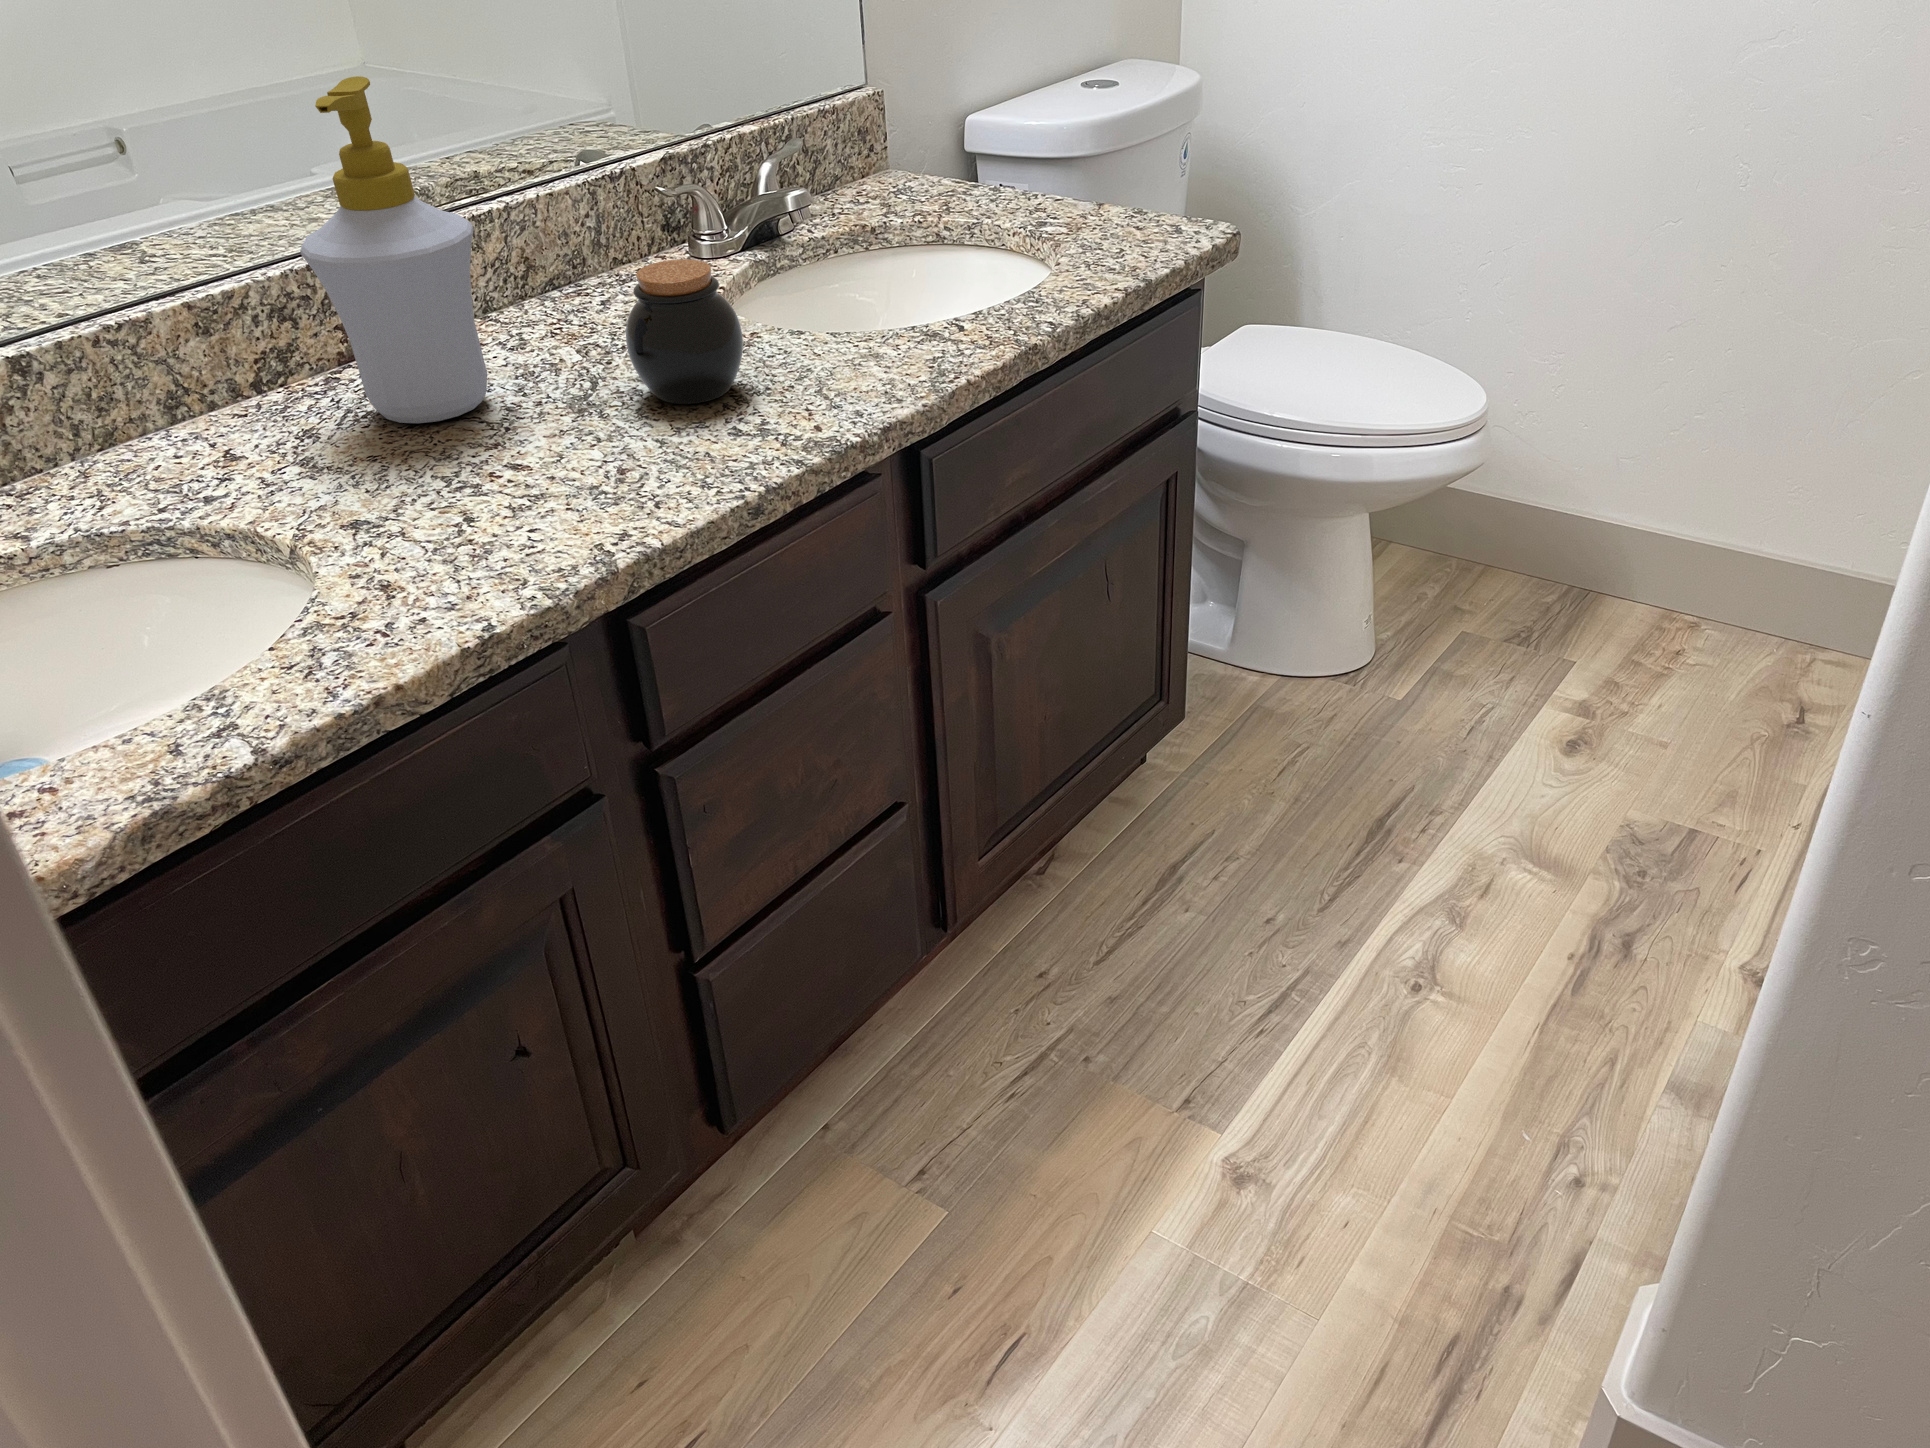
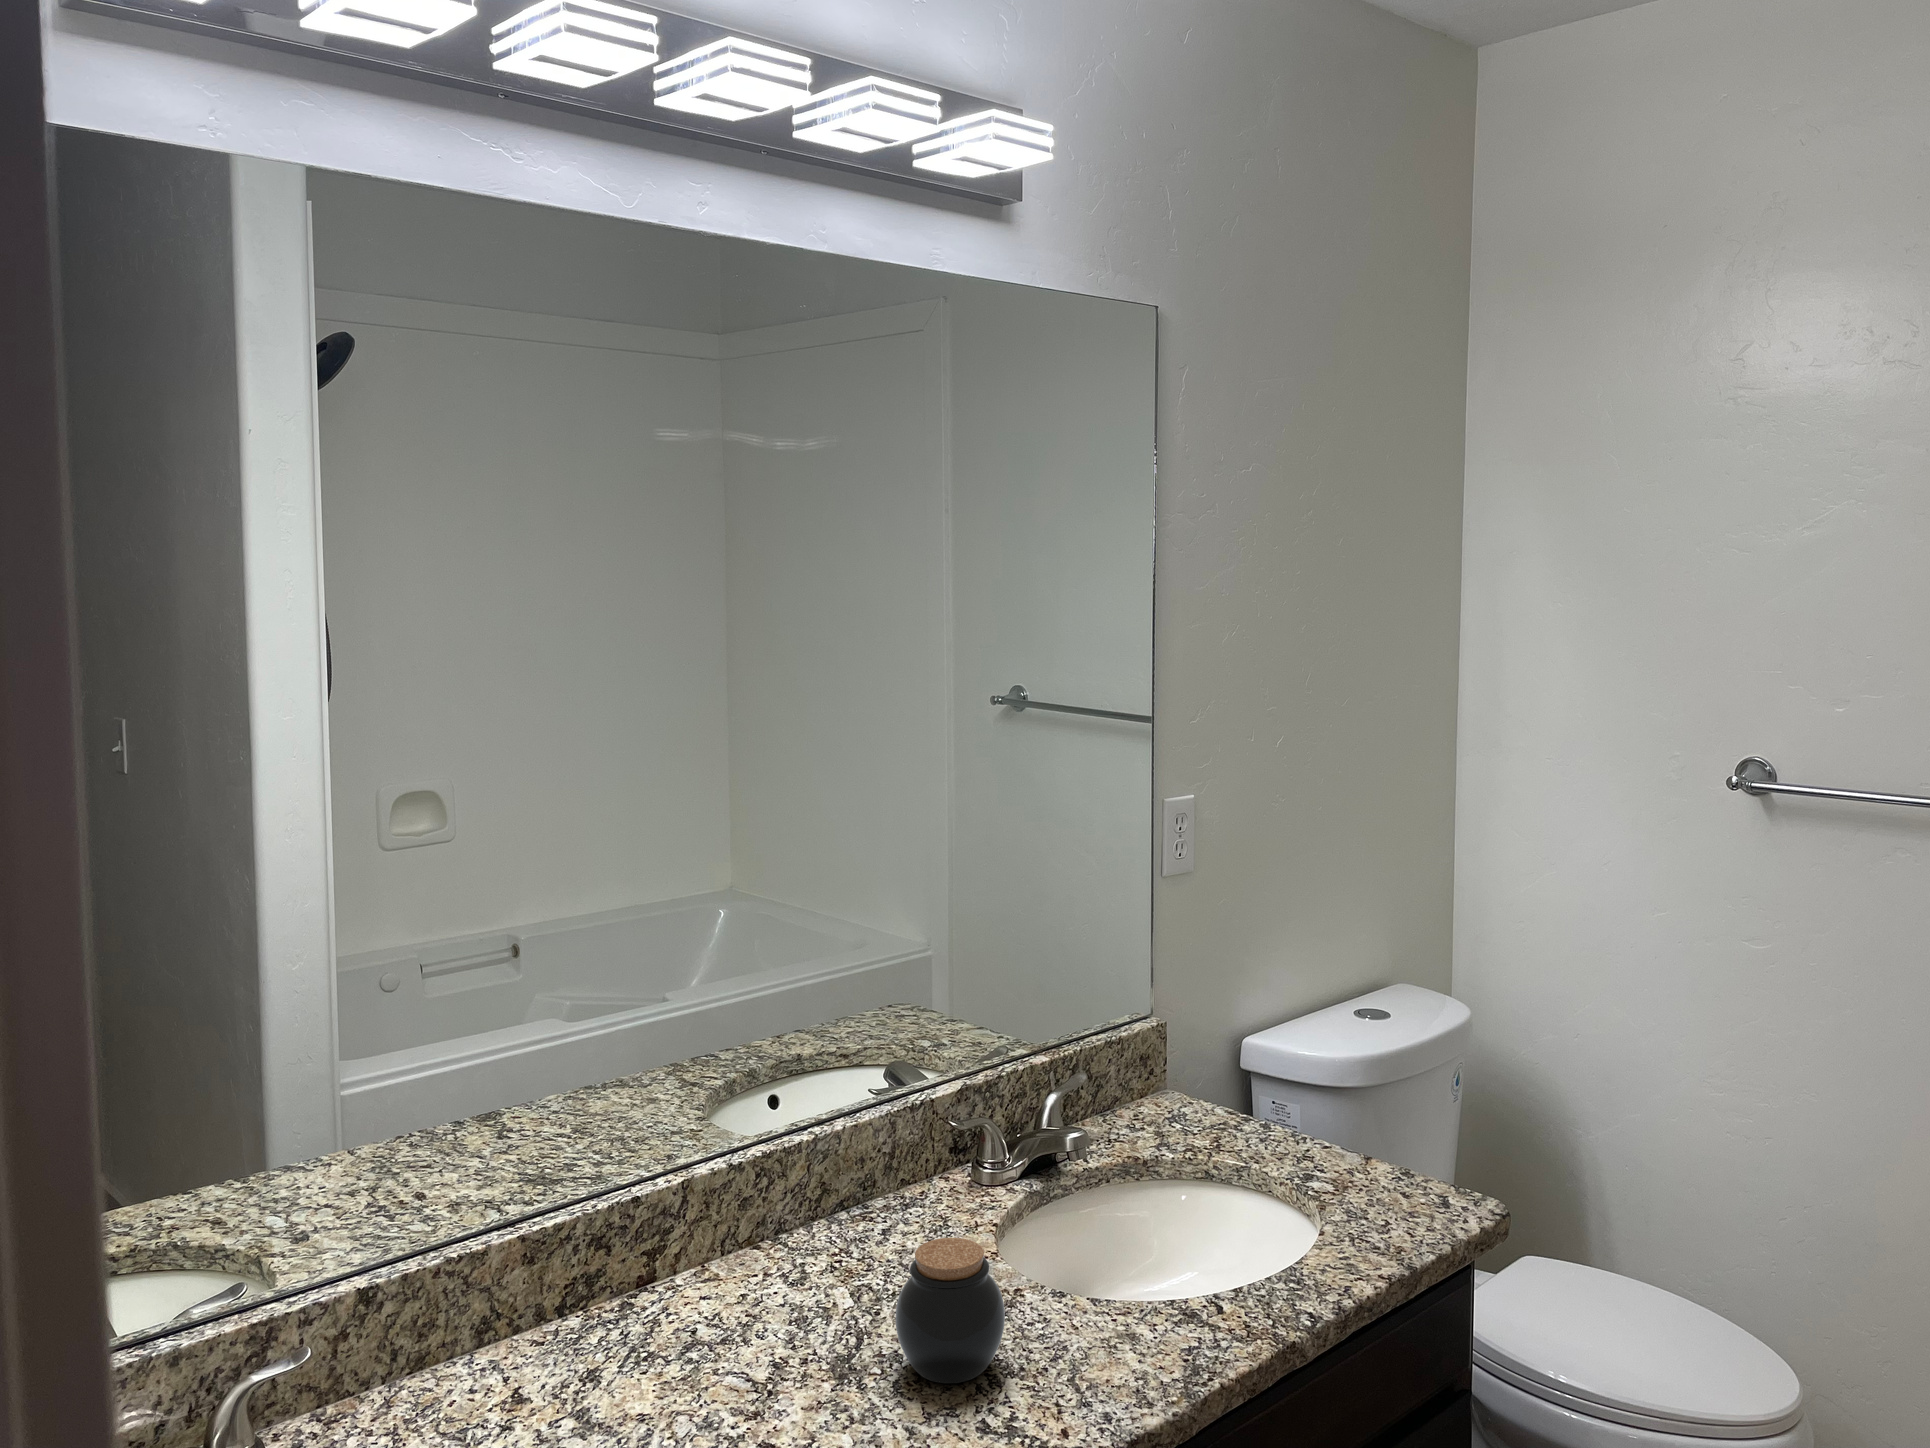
soap bottle: present [300,76,487,423] -> none [628,1067,780,1377]

